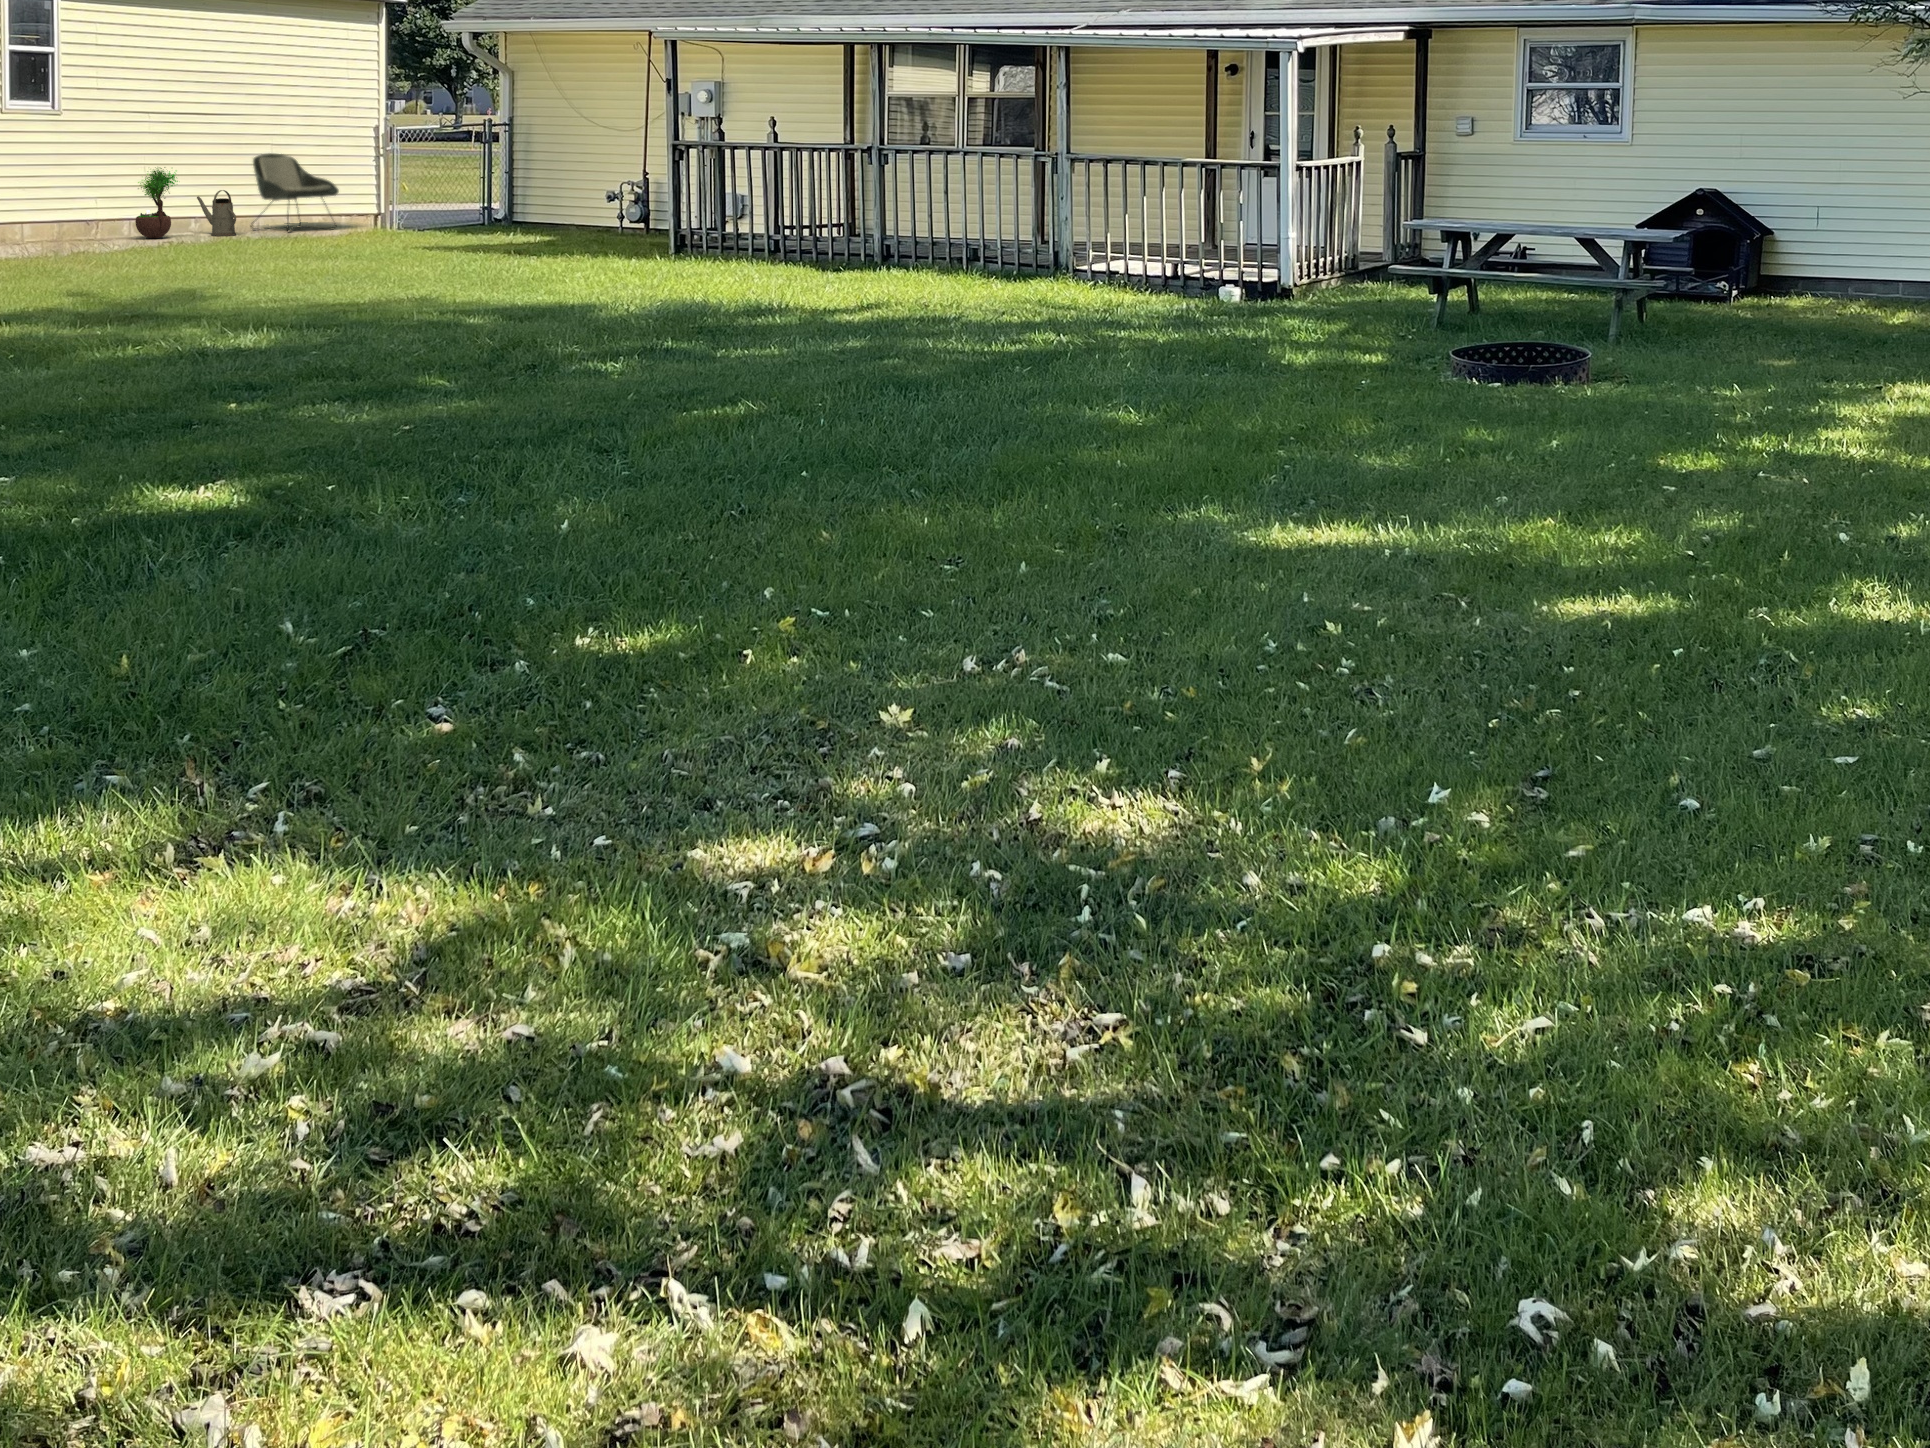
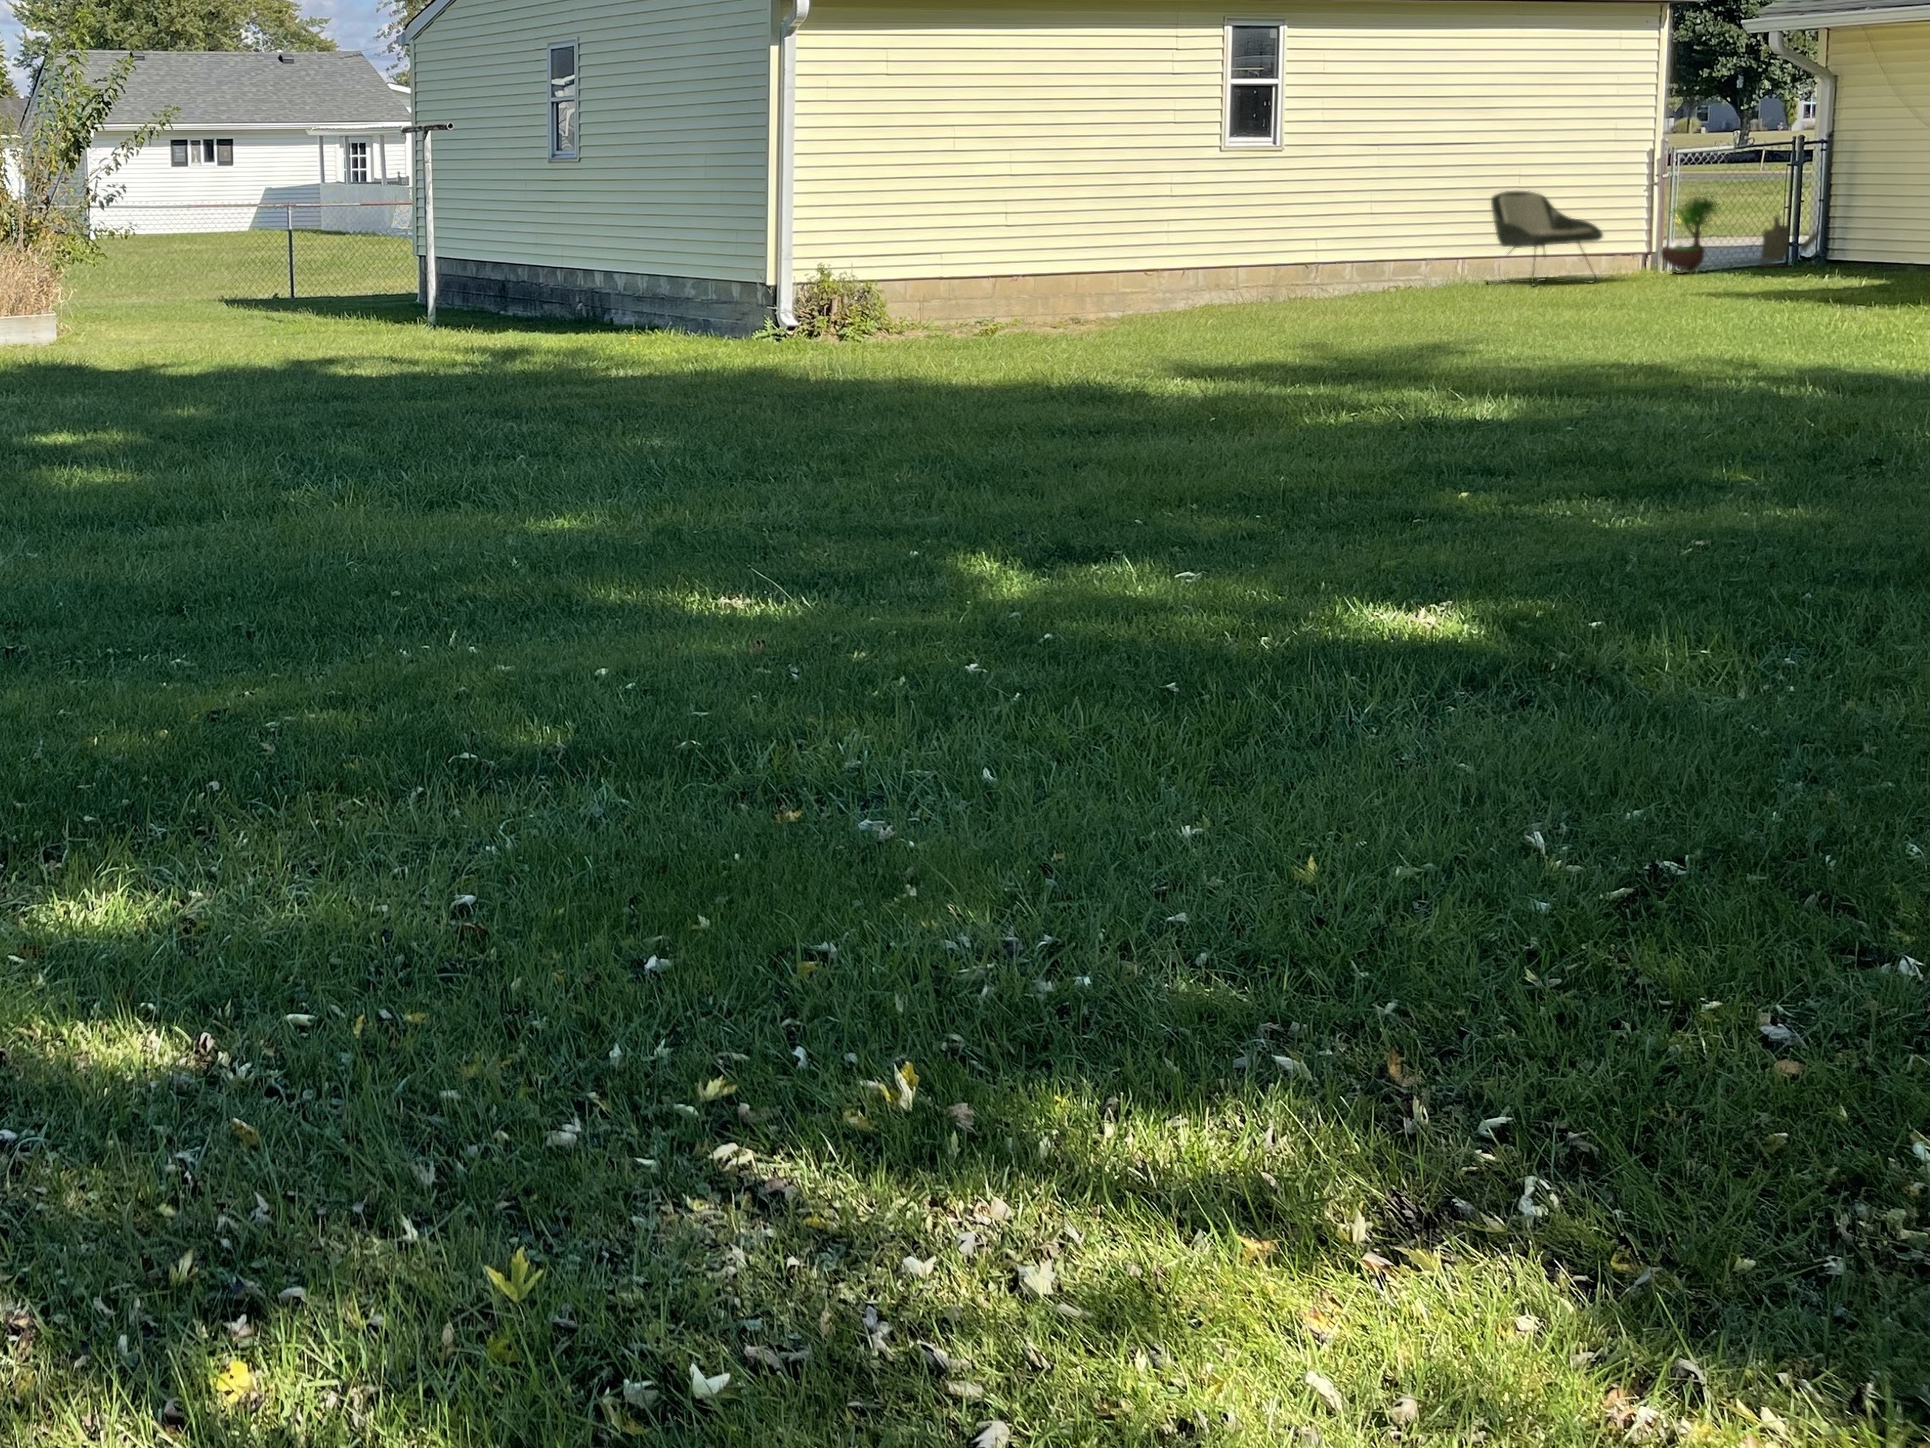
potted tree: present [135,167,178,239] -> present [1661,193,1720,274]
watering can: present [197,190,236,236] -> present [1750,216,1820,267]

